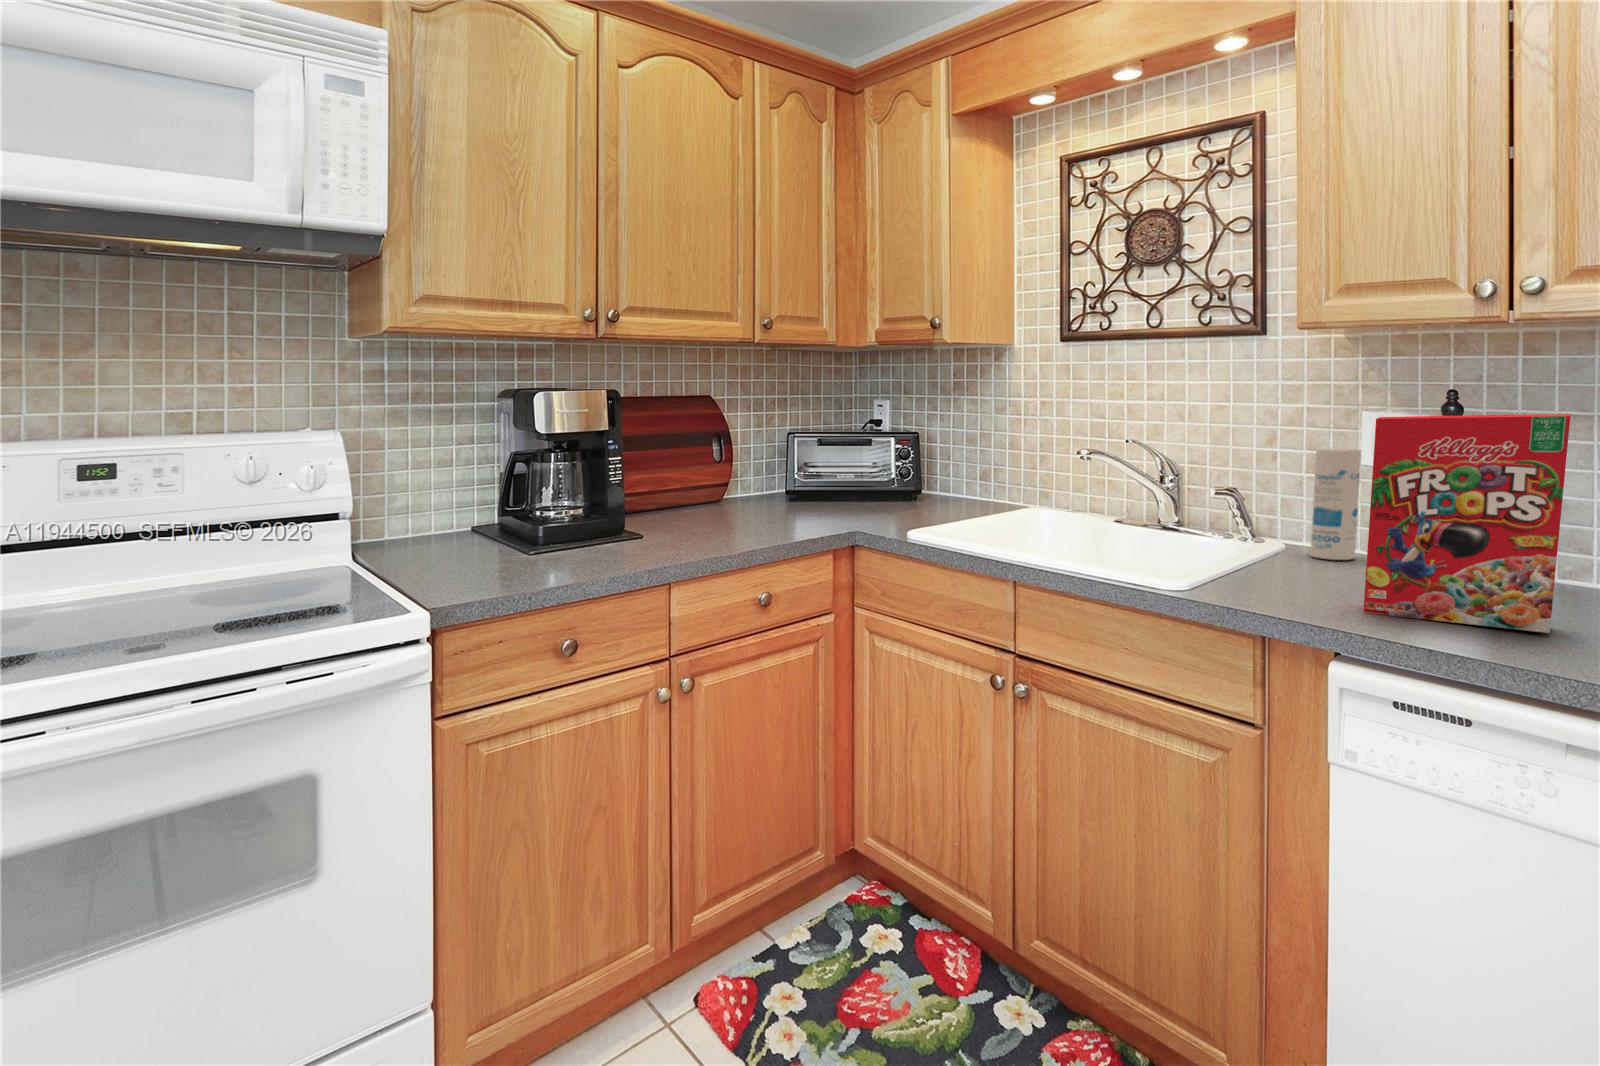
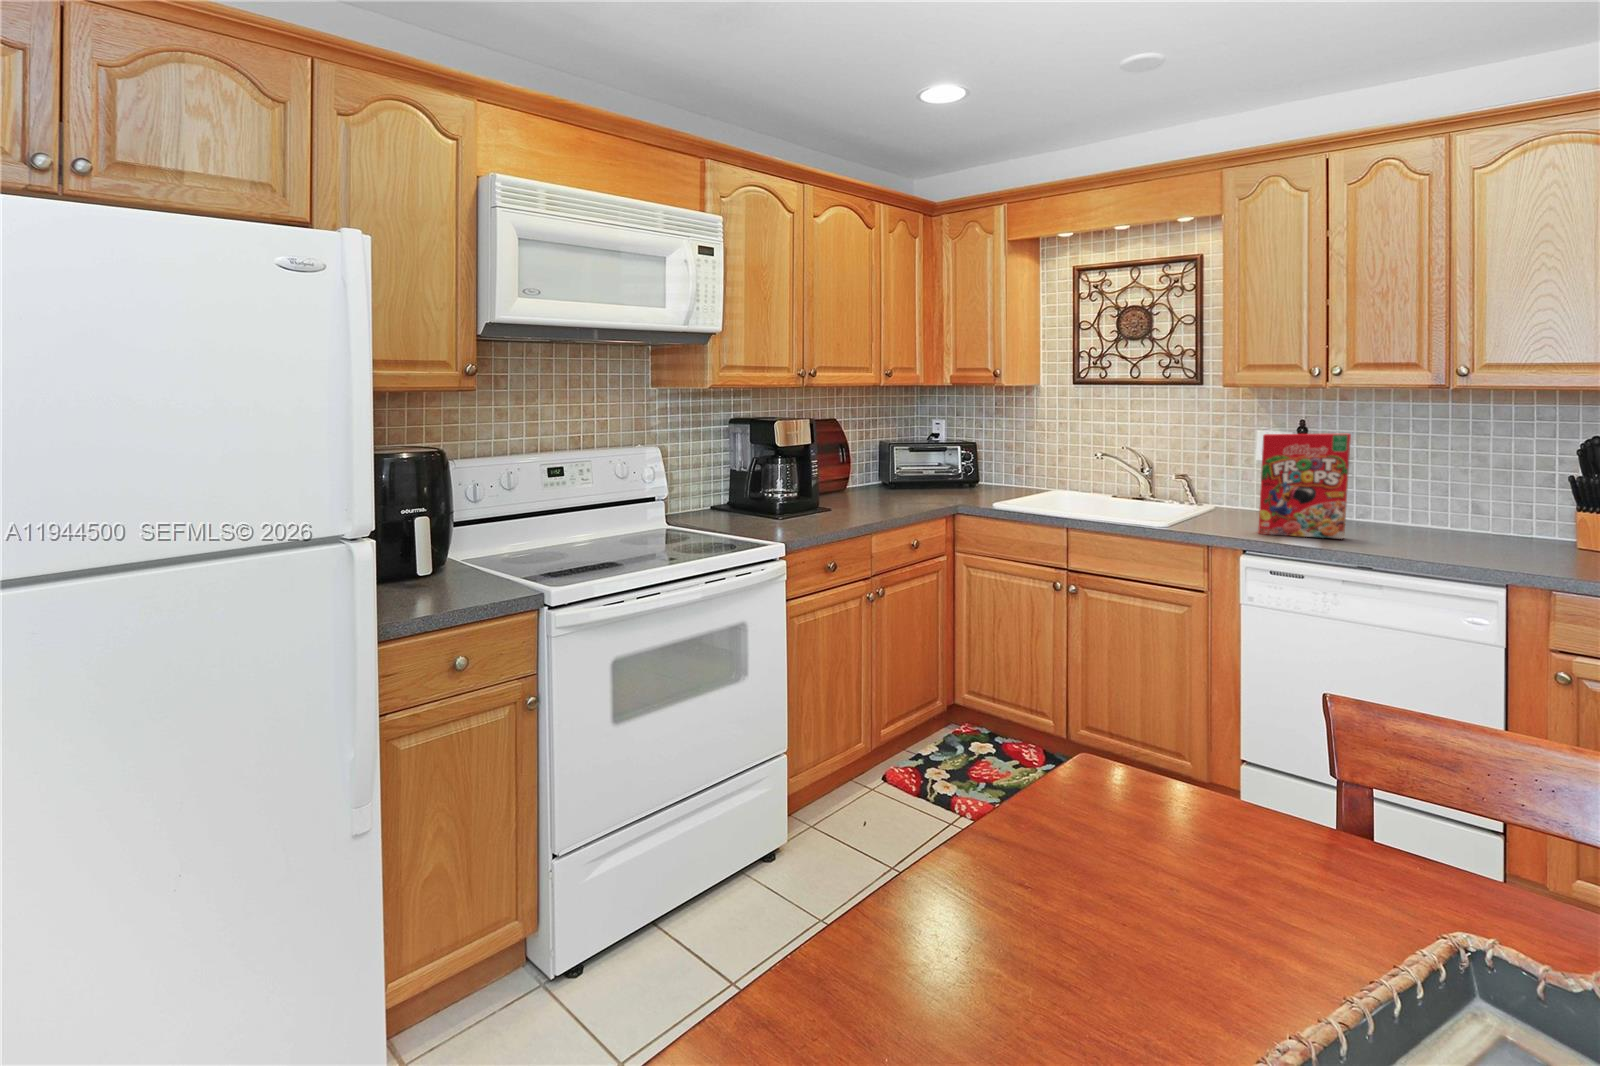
canister: present [1311,448,1362,560] -> none [1229,452,1256,515]

